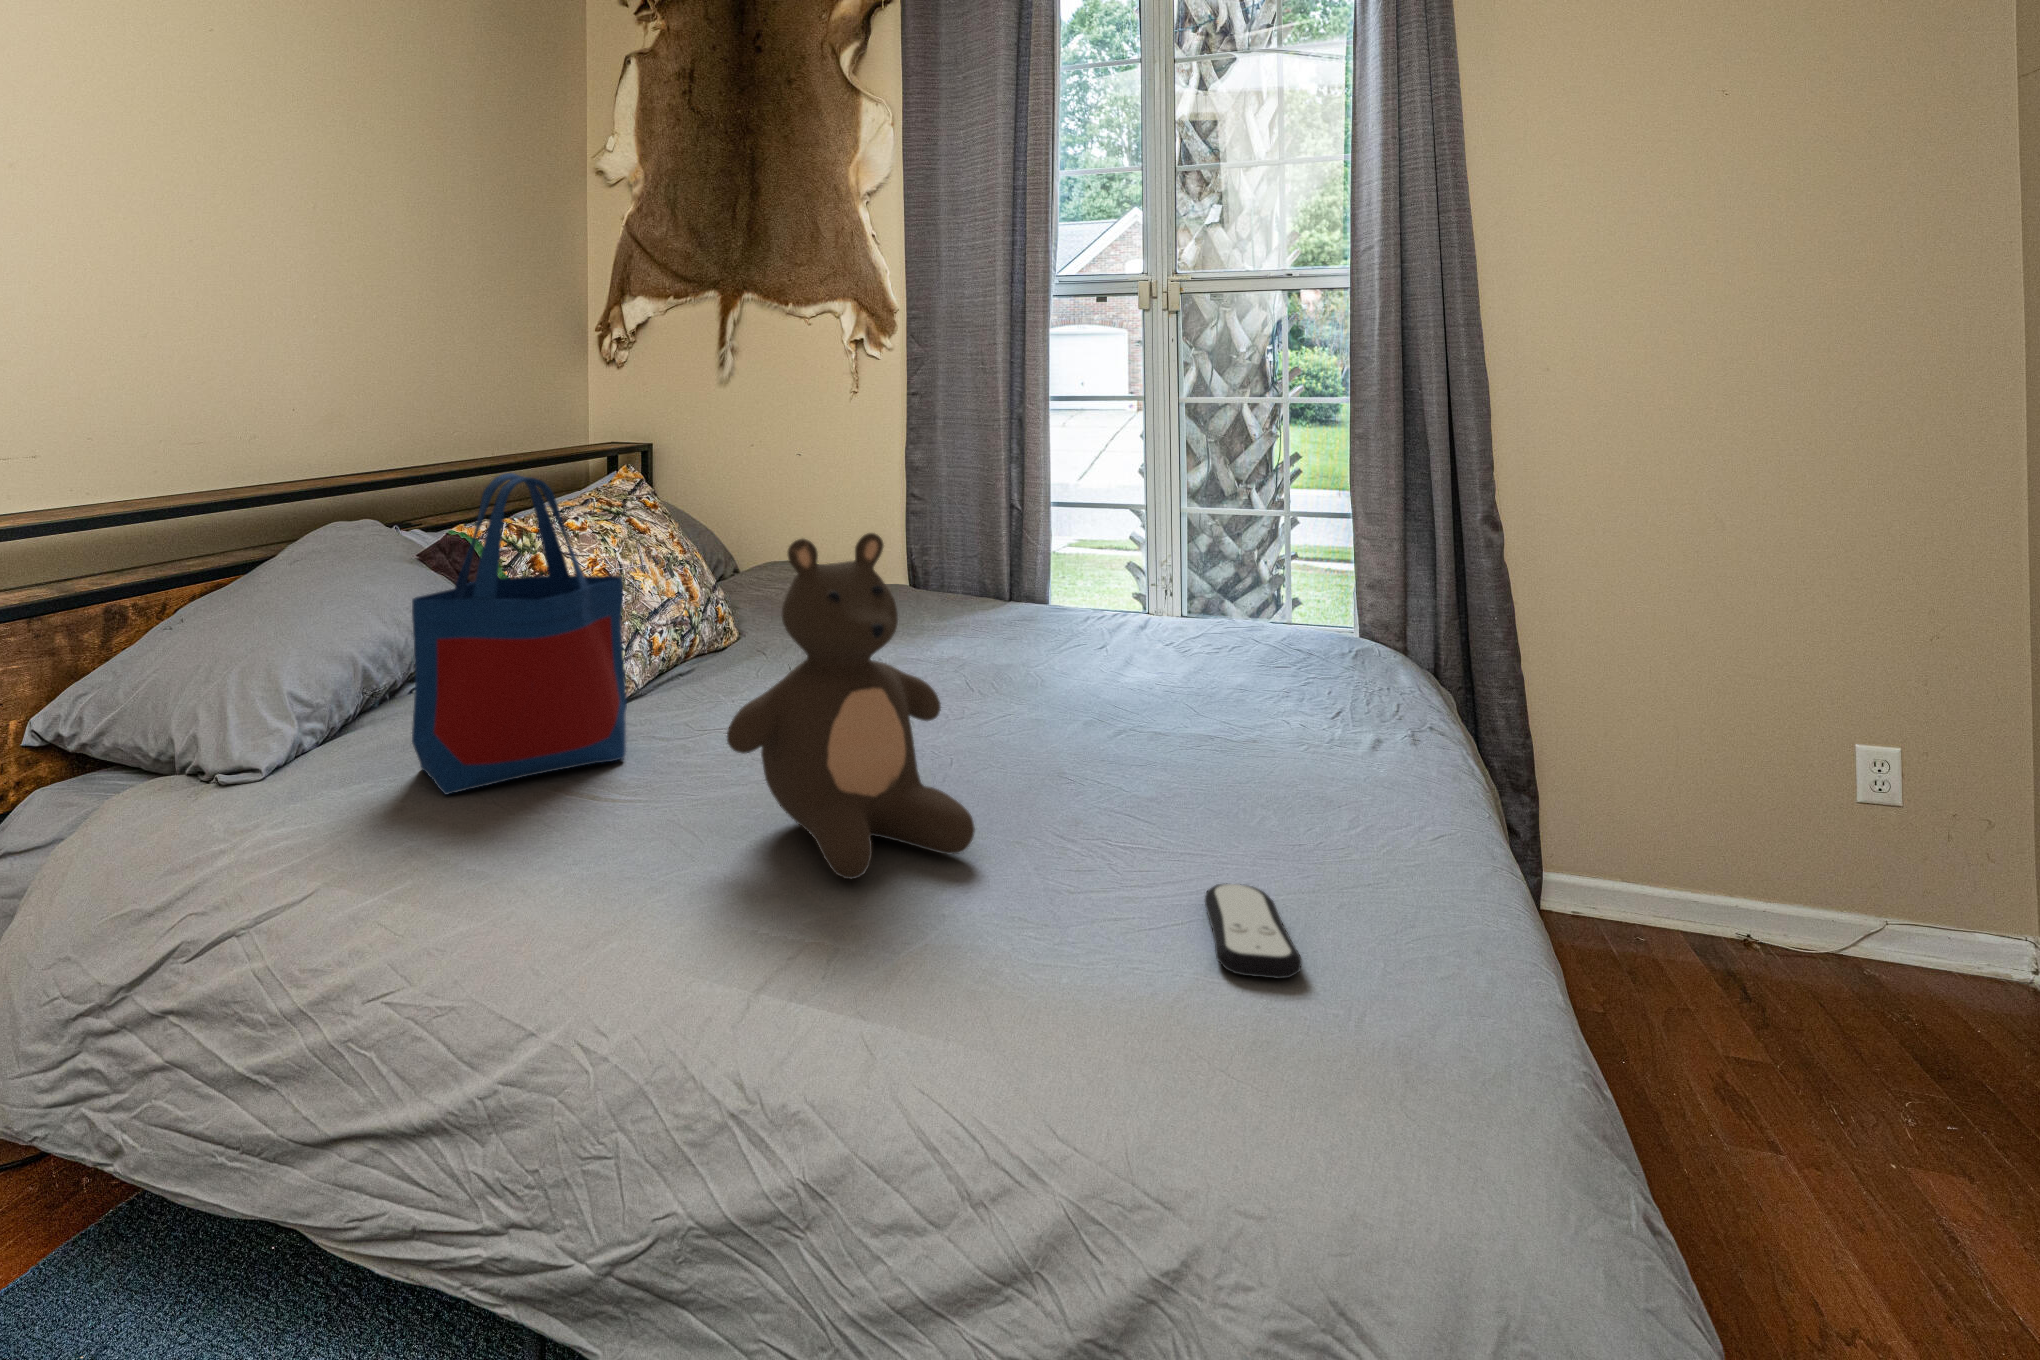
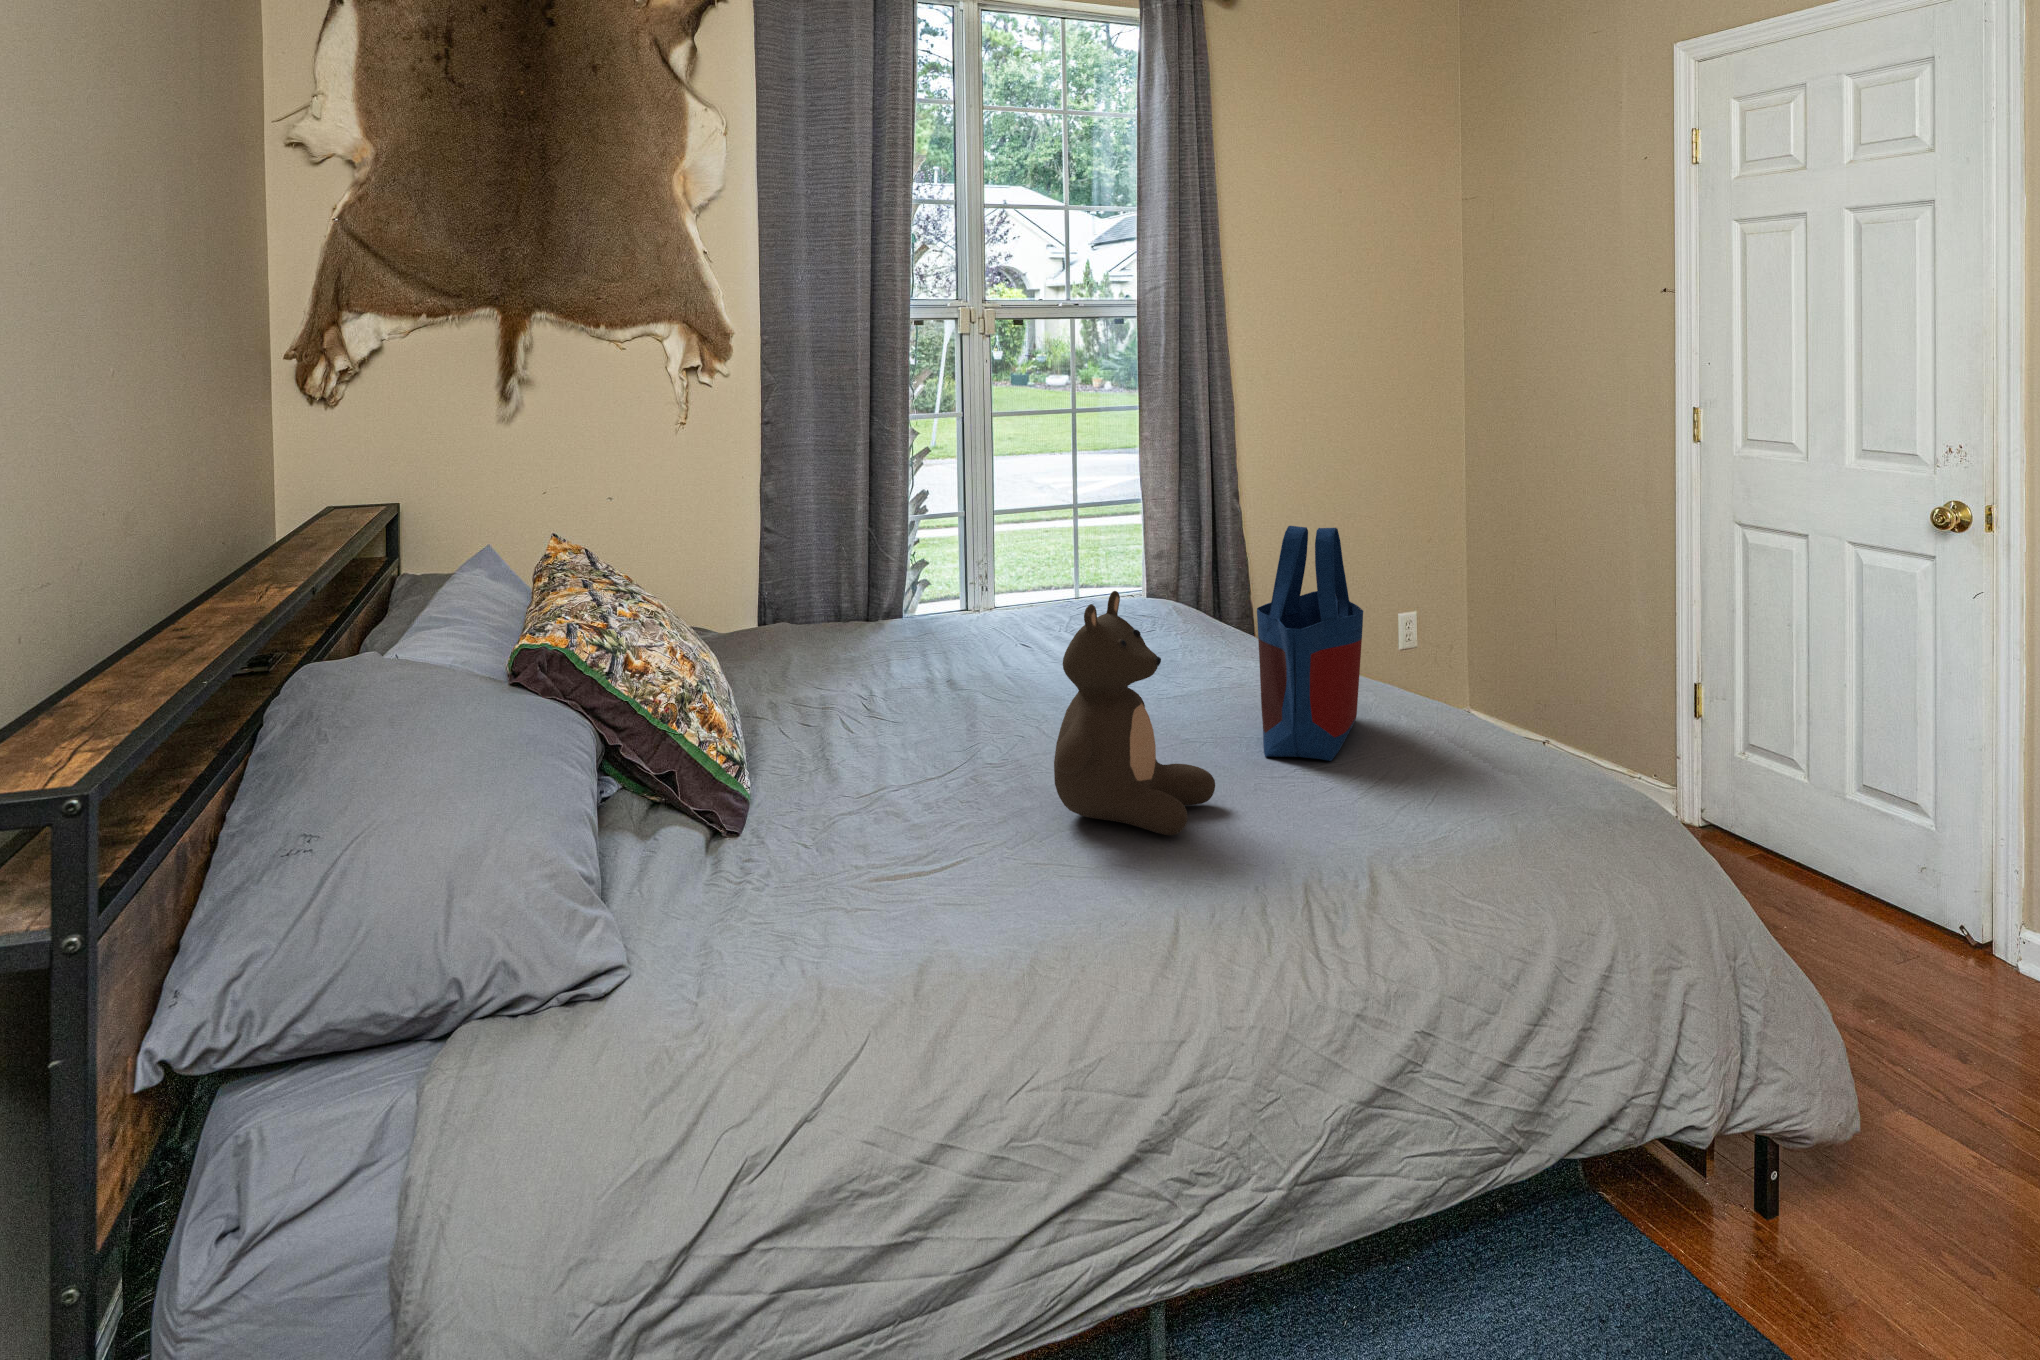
tote bag: present [412,473,627,795] -> present [1257,526,1363,761]
remote control: present [1205,883,1302,979] -> none [1351,766,1433,809]

